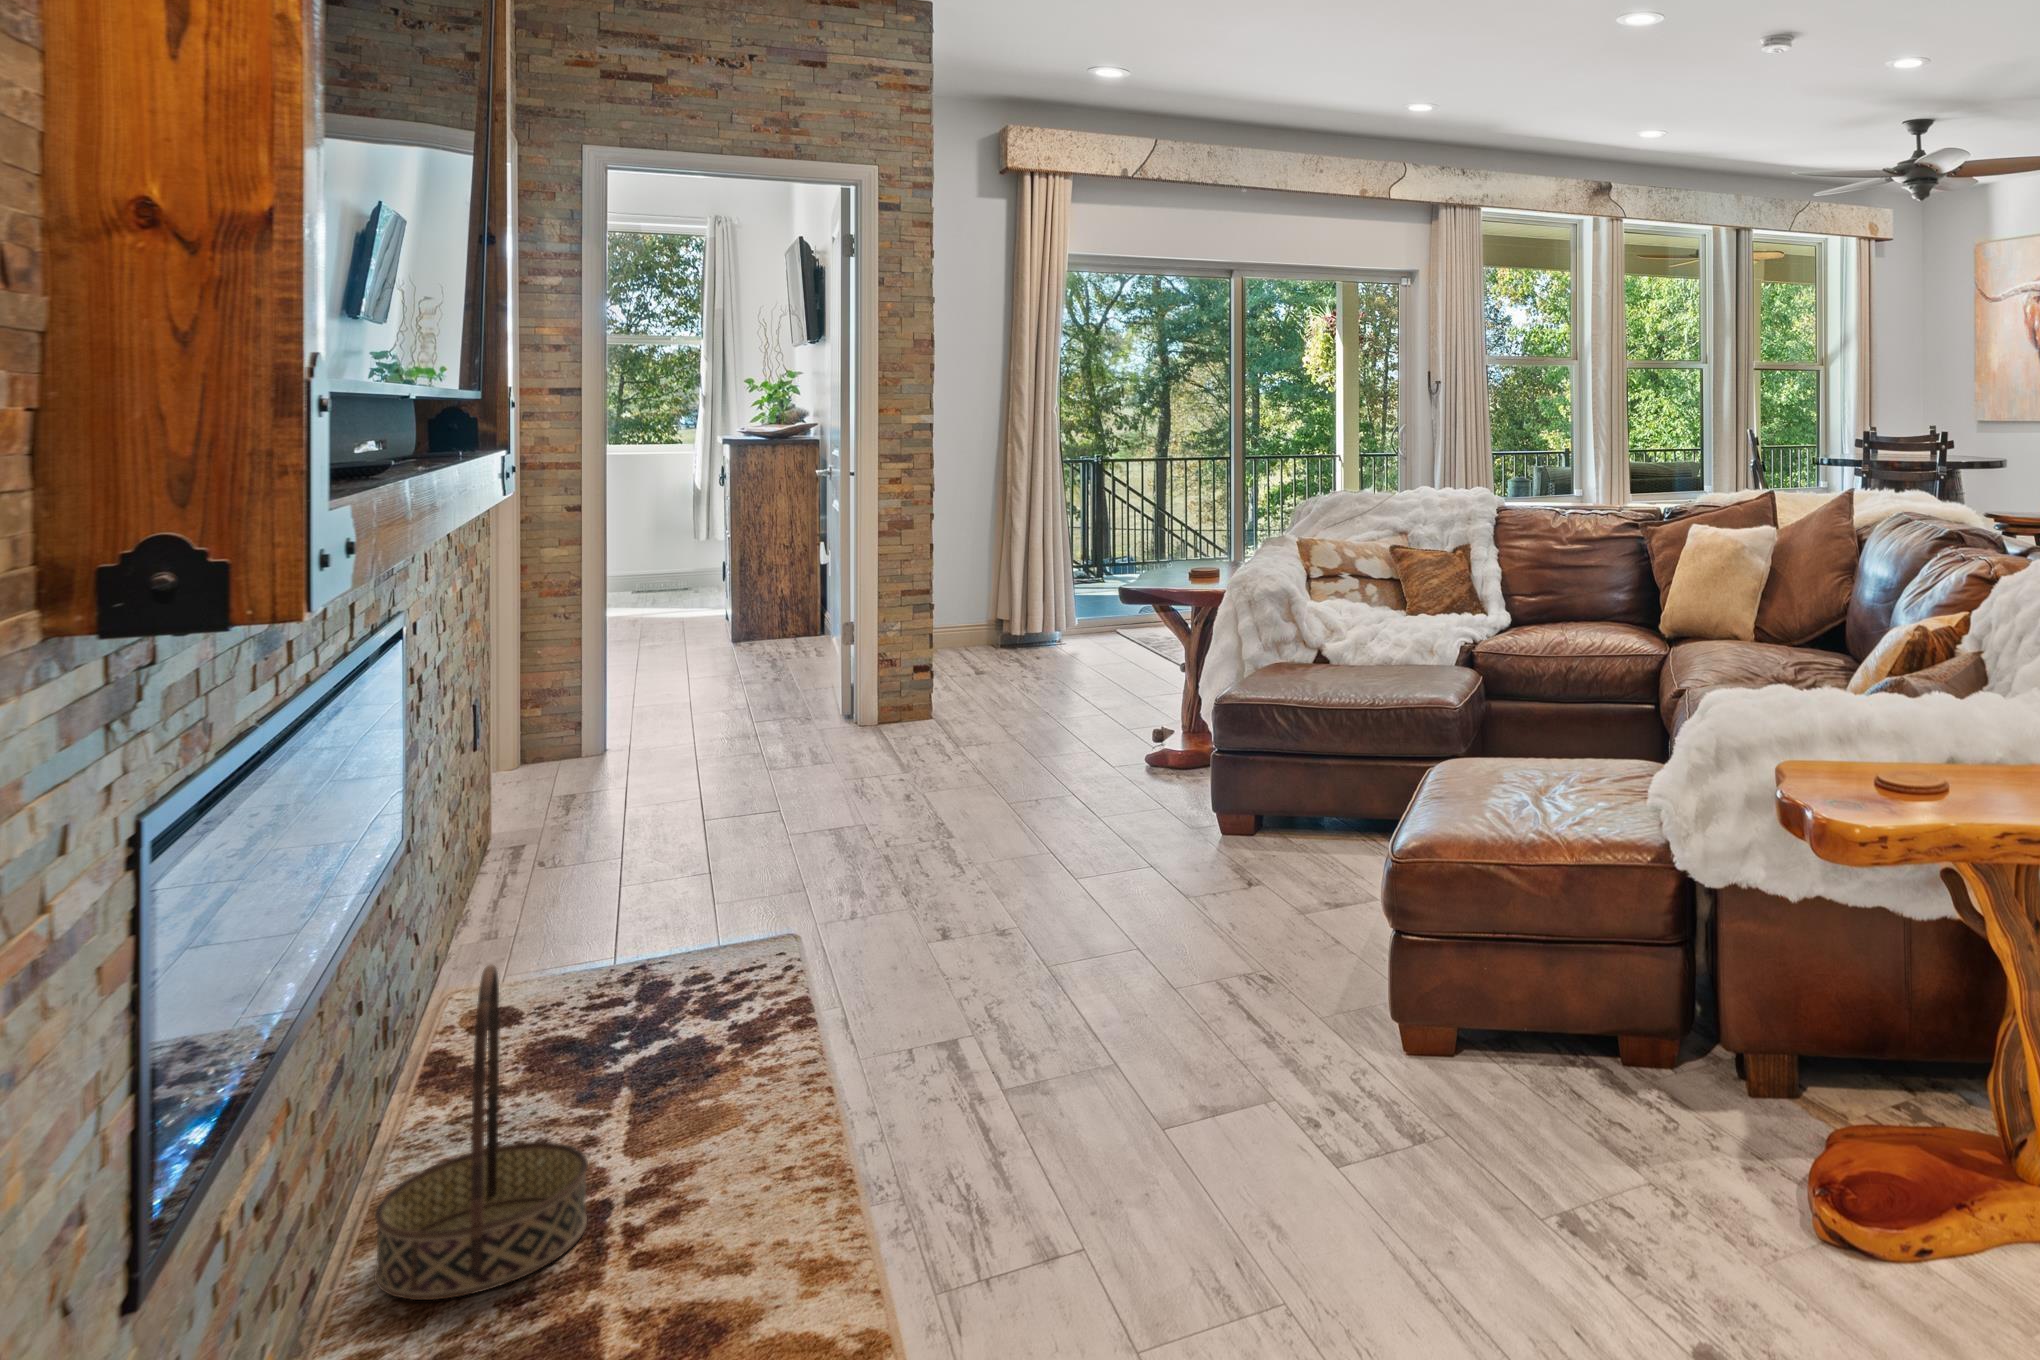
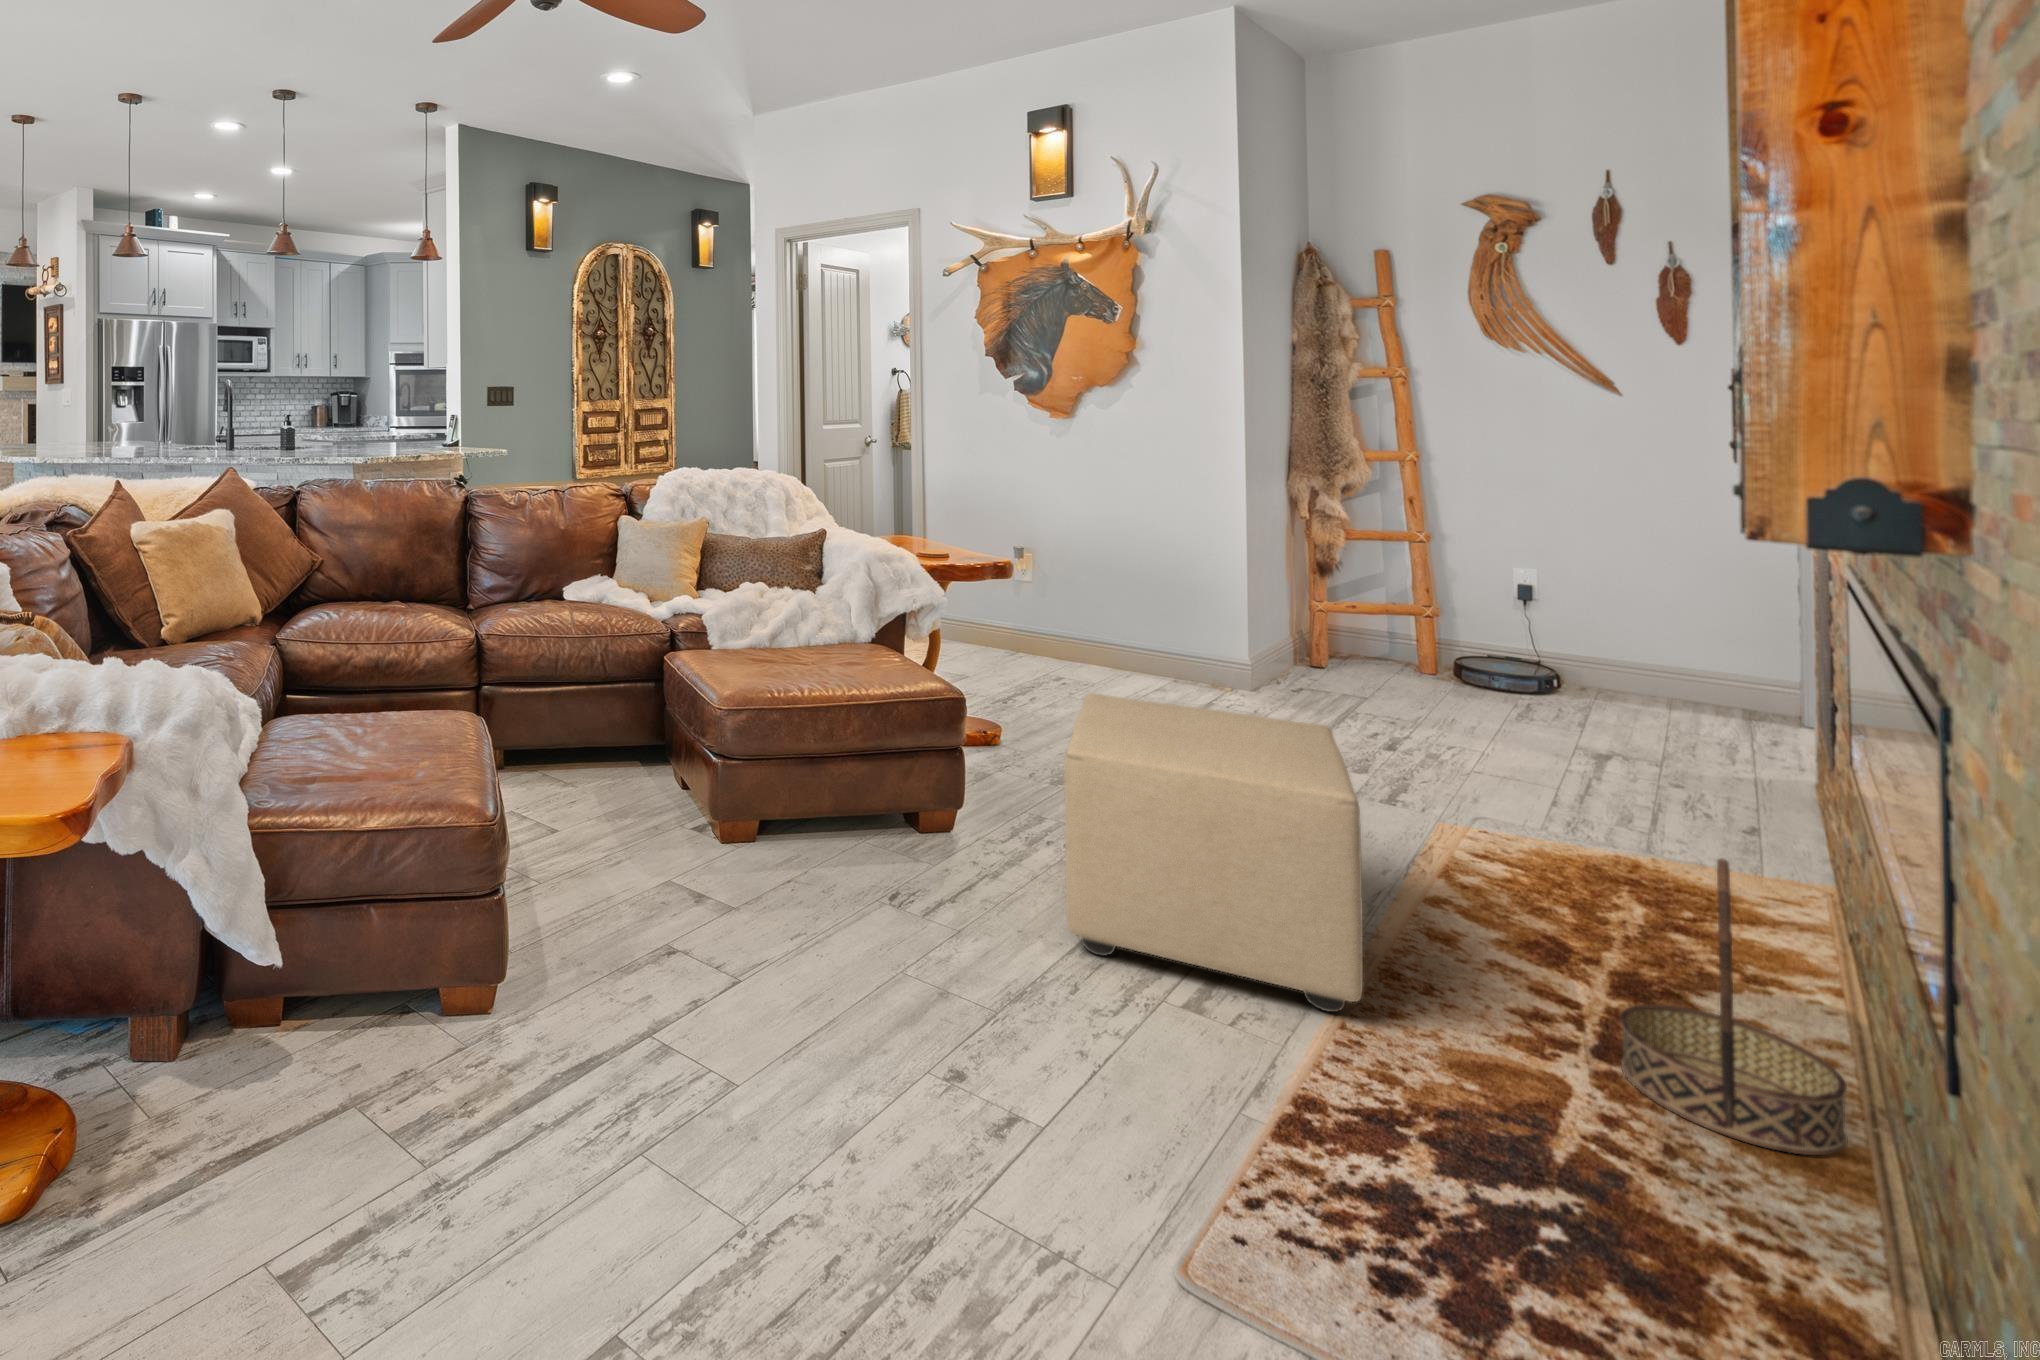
ottoman: none [810,794,1204,1171] -> present [1064,693,1363,1012]

